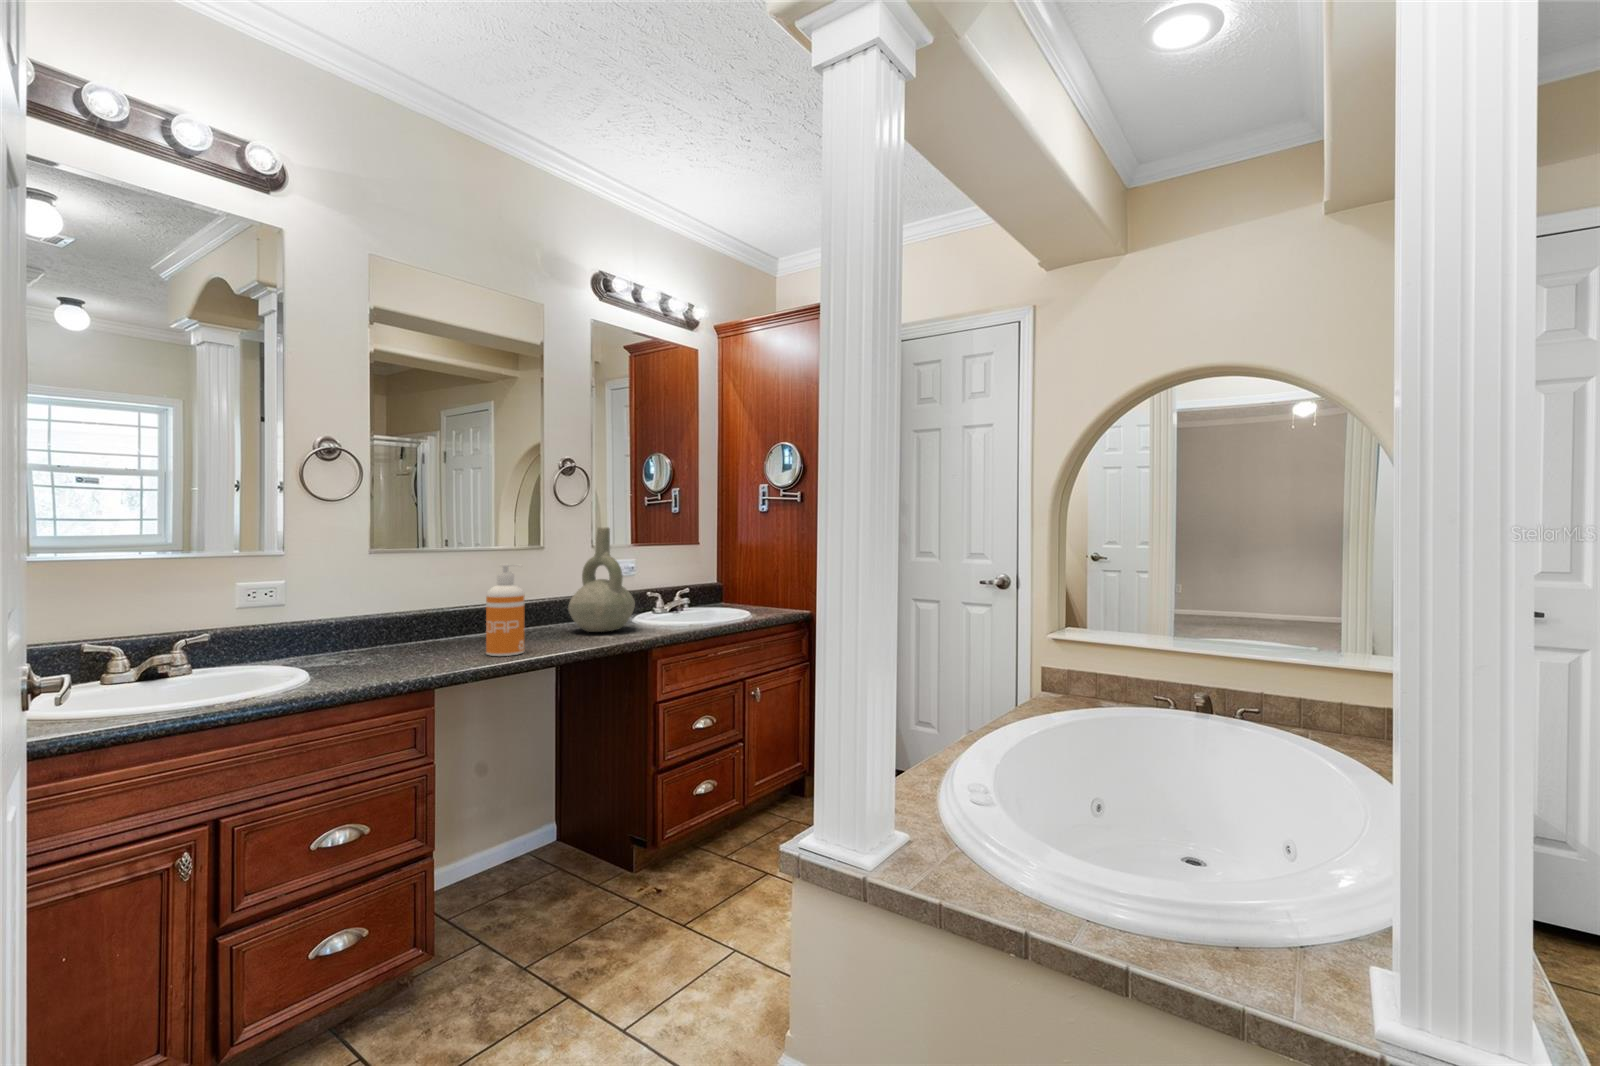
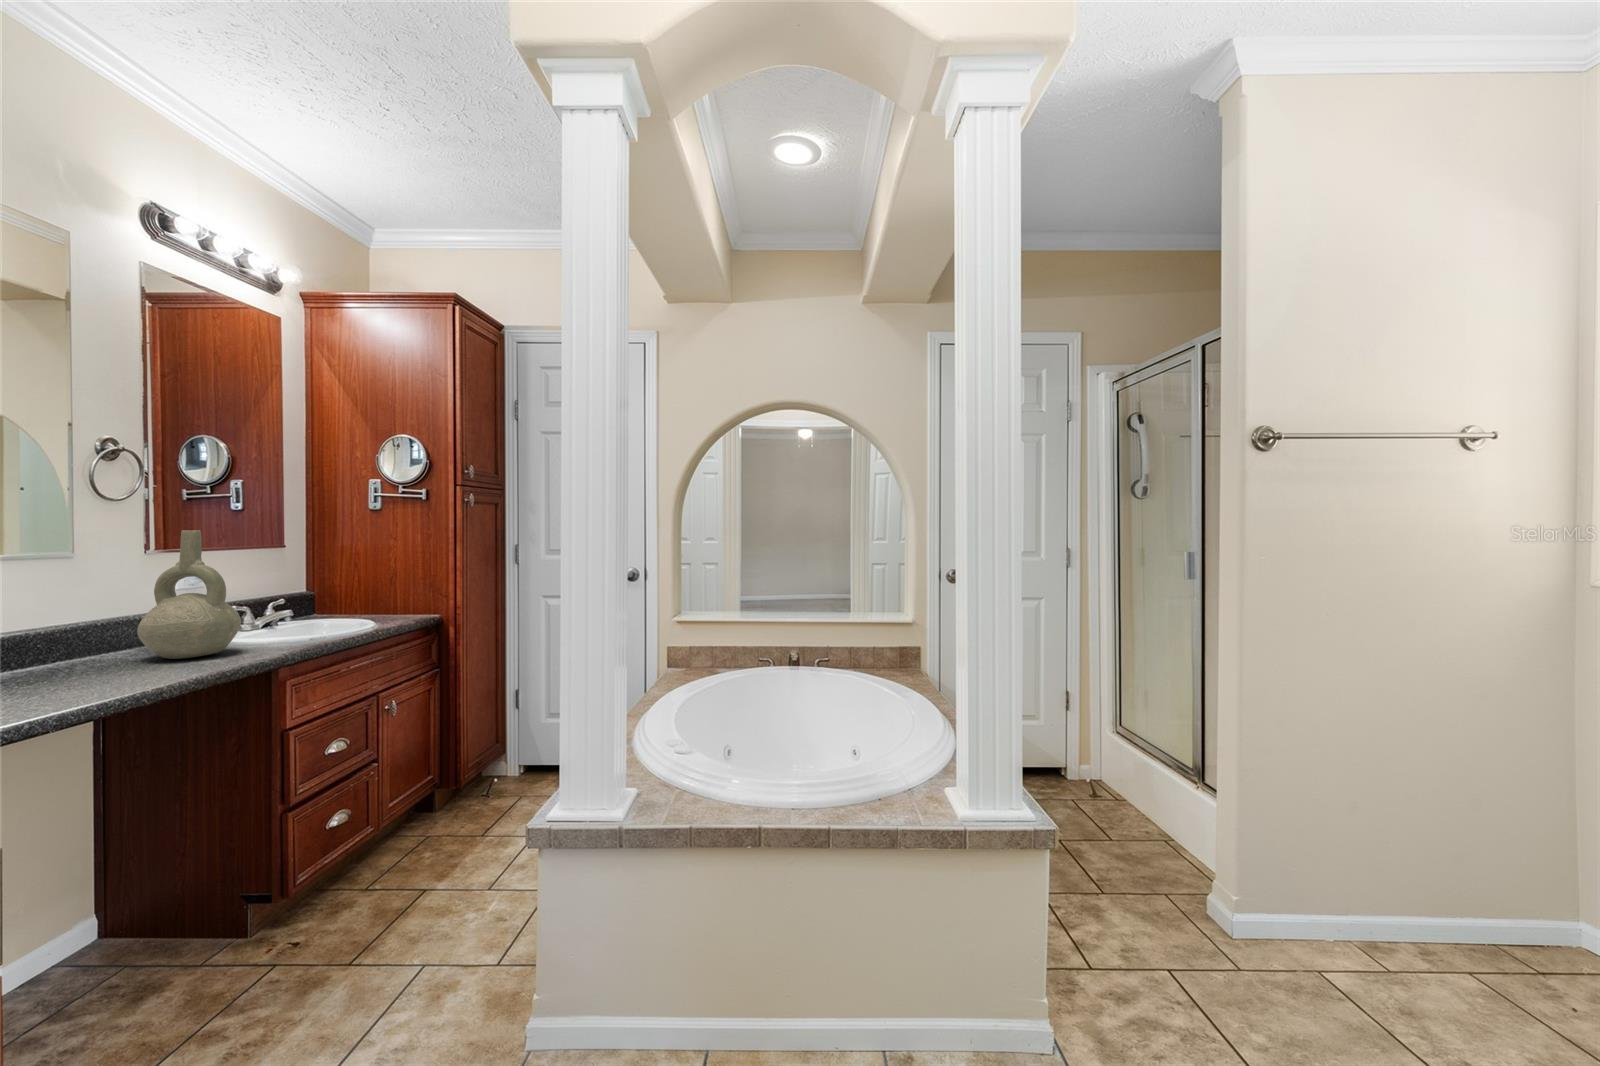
soap dispenser: present [486,564,525,656] -> none [42,578,110,699]

